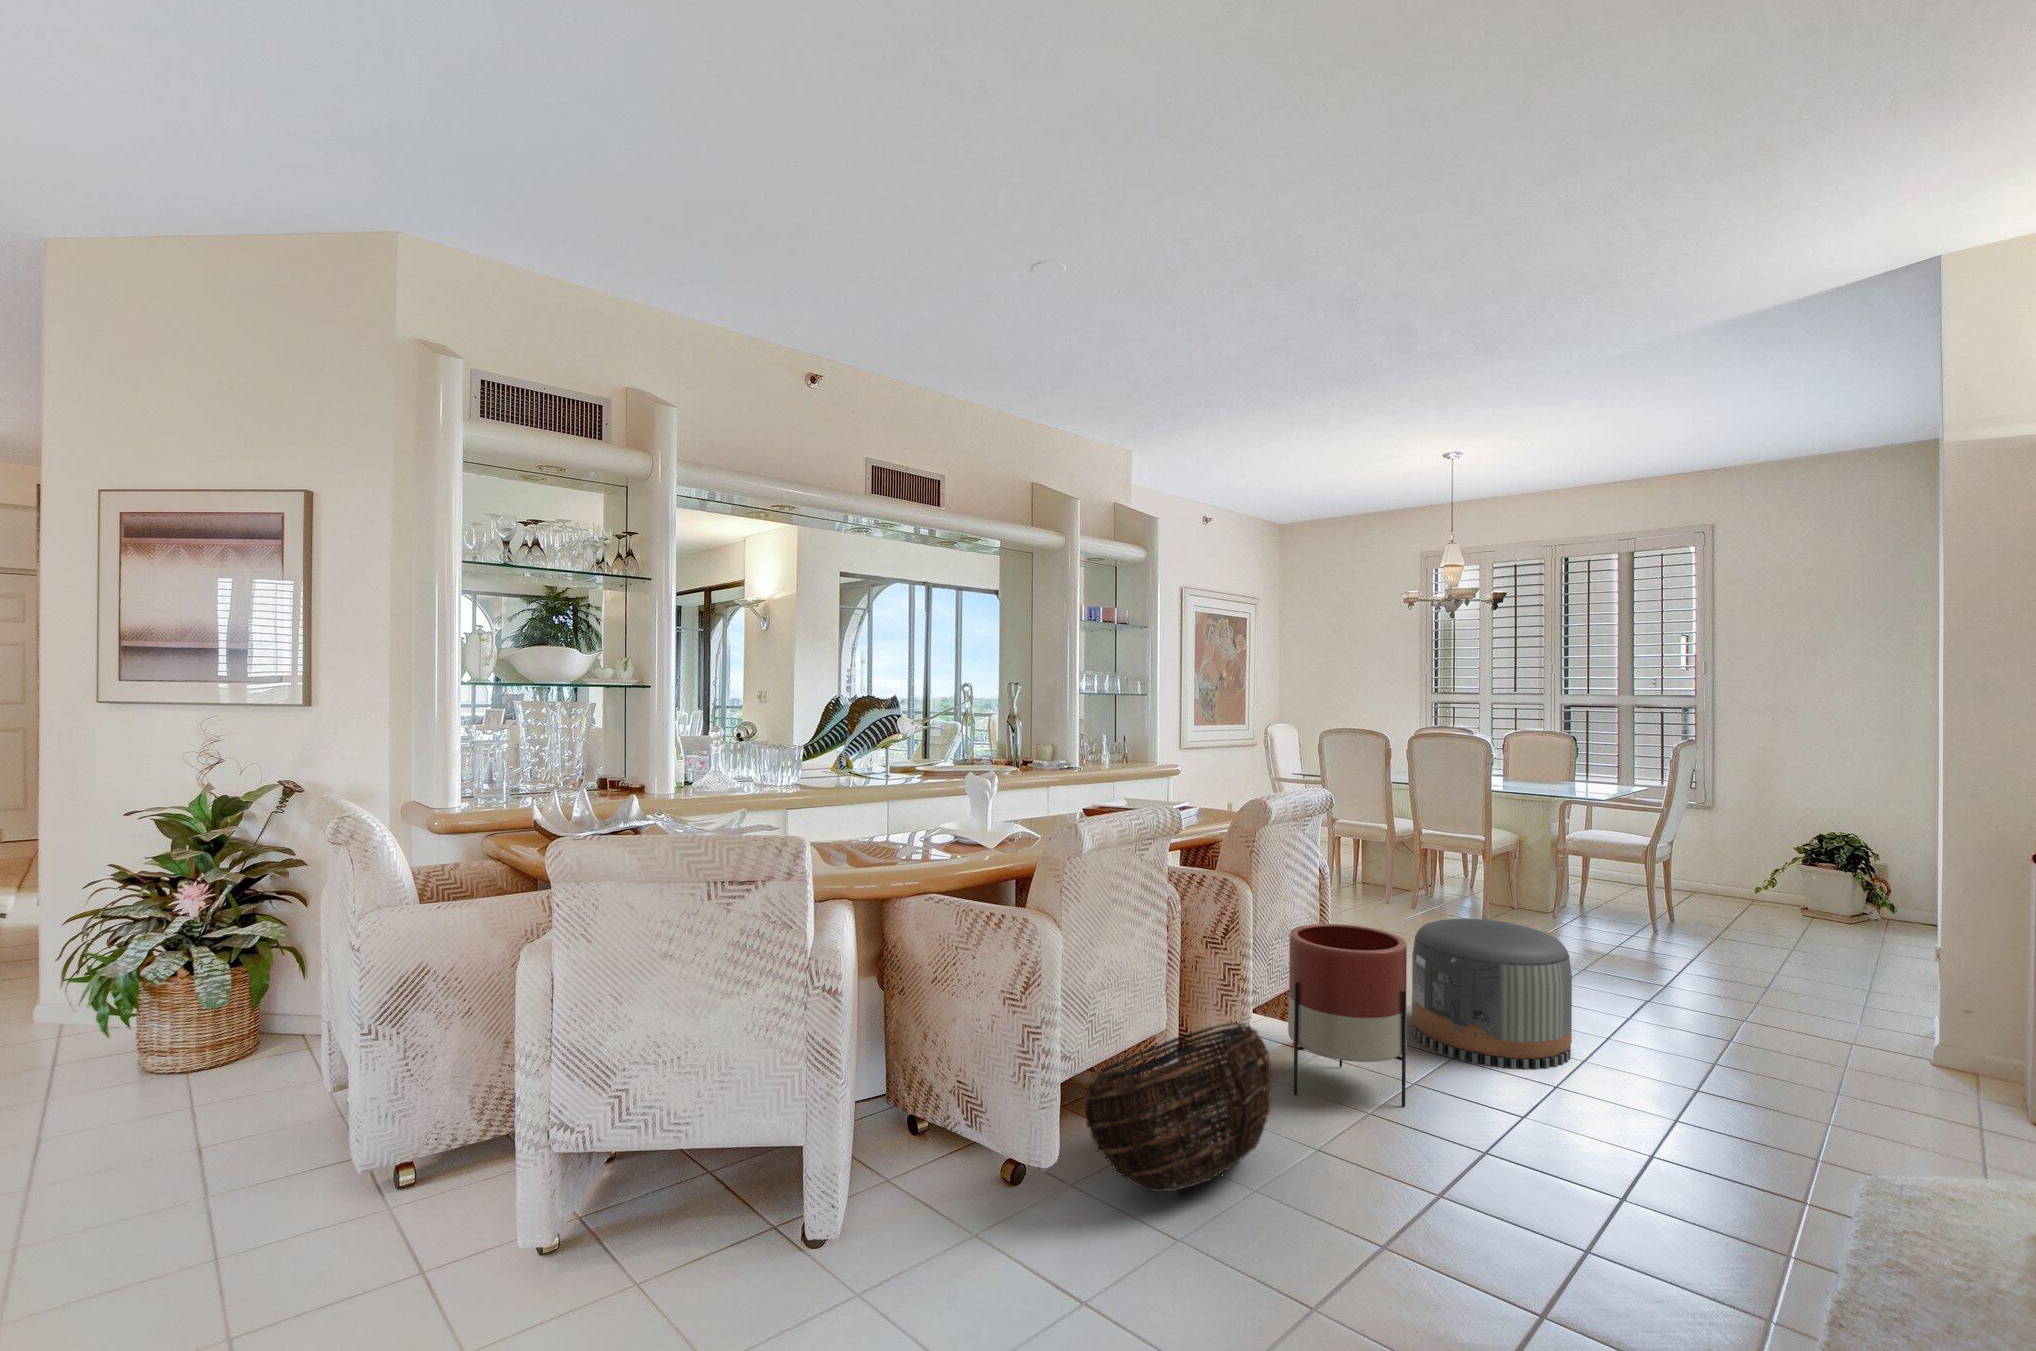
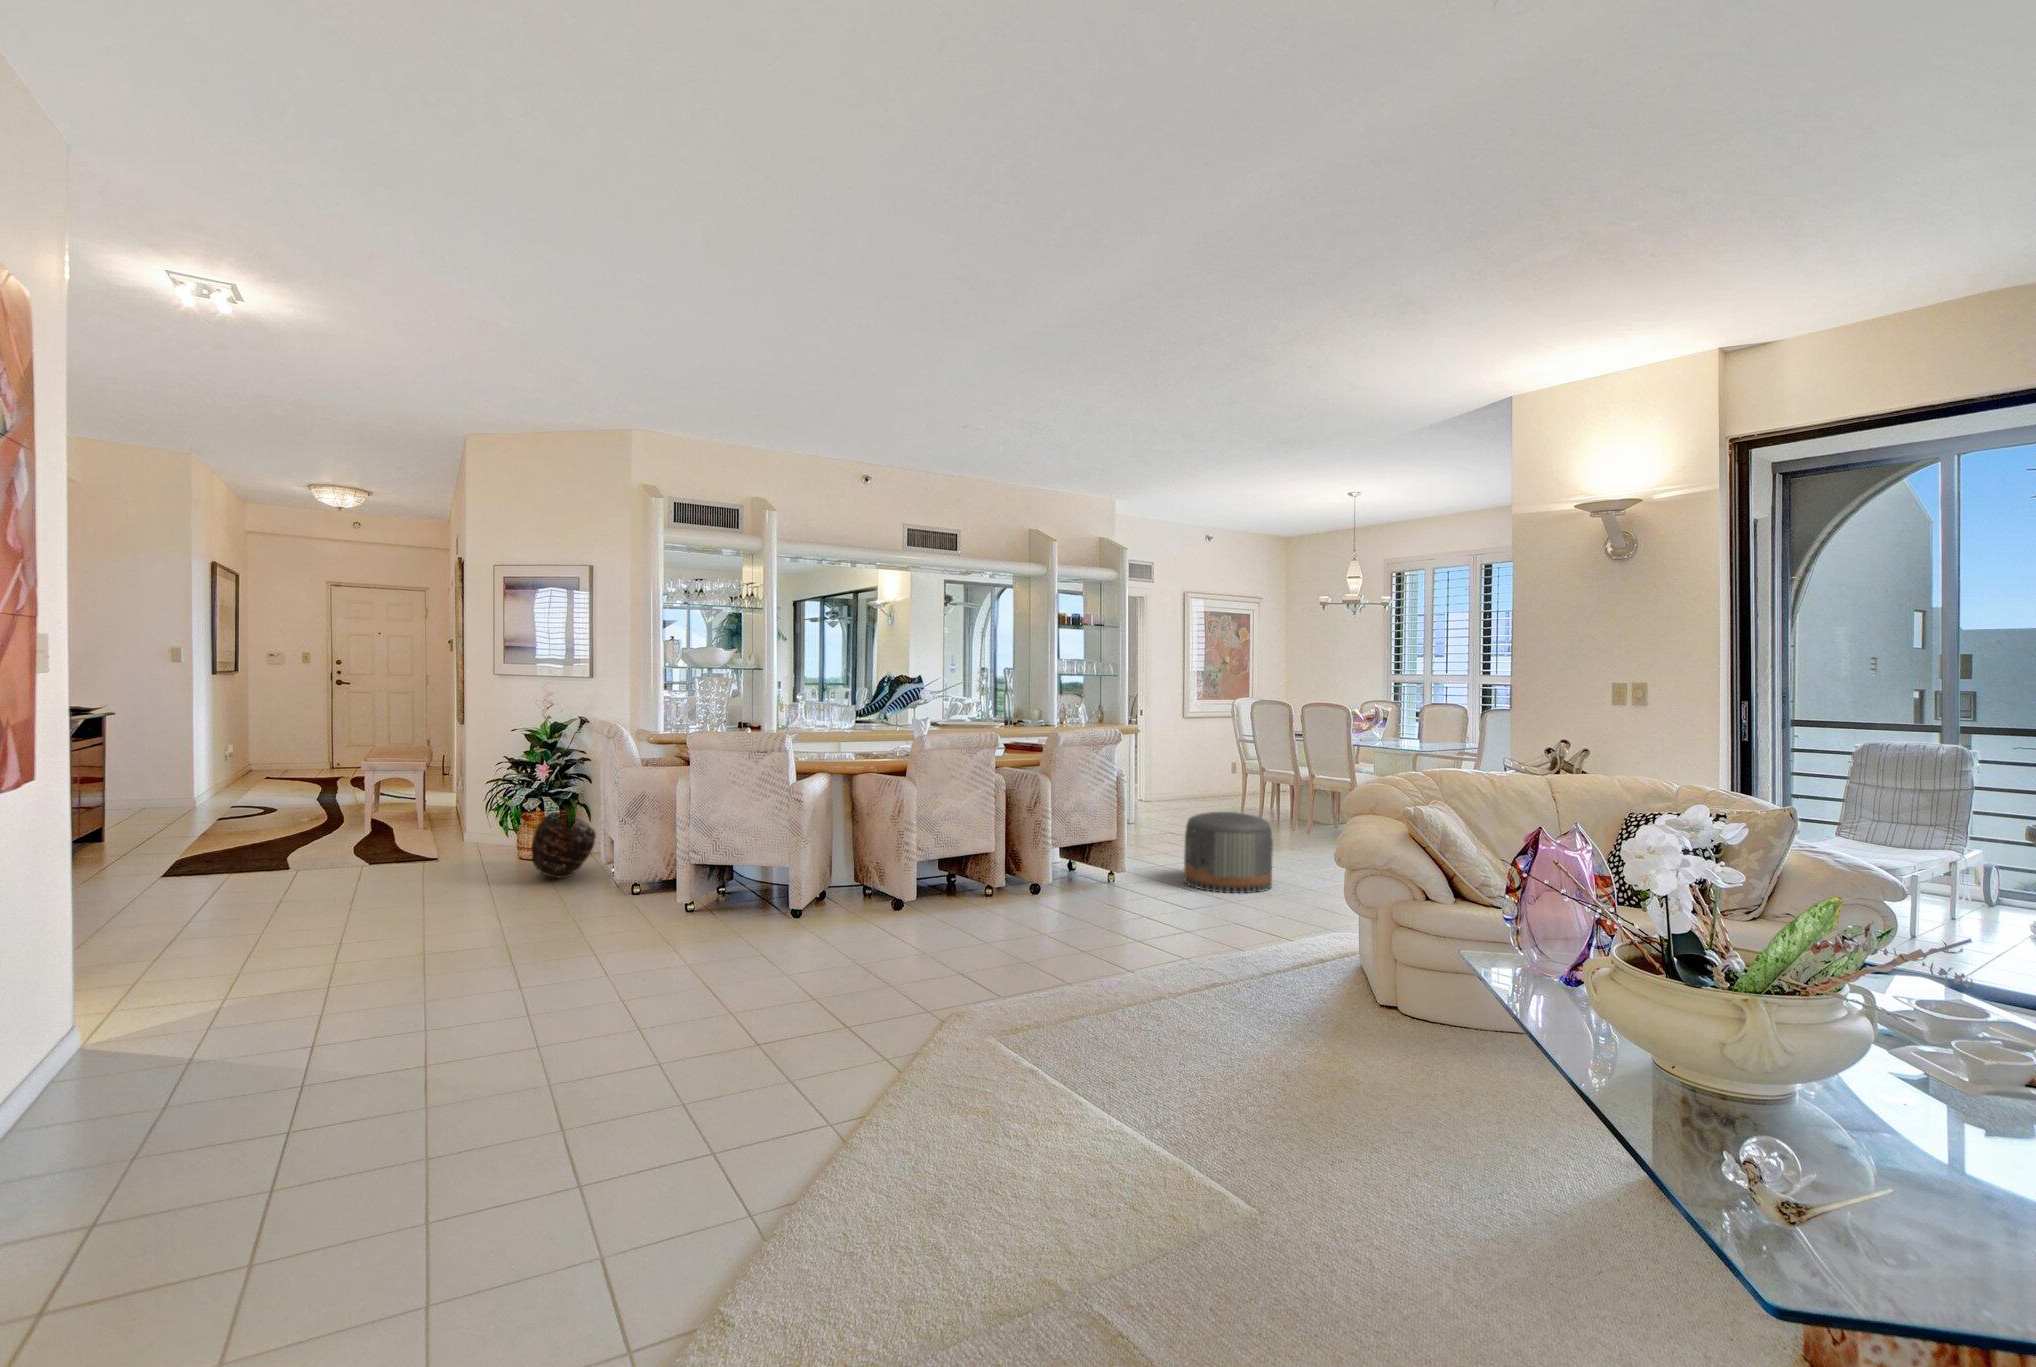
planter: present [1288,924,1407,1107] -> none [1075,804,1140,899]
basket: present [1085,1022,1273,1192] -> present [531,813,596,879]

